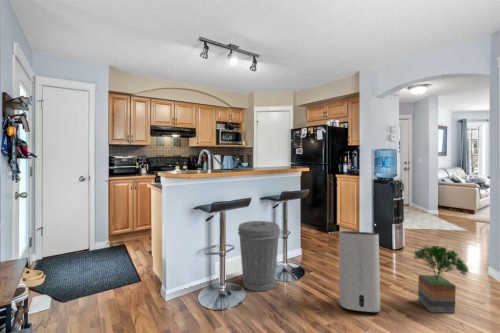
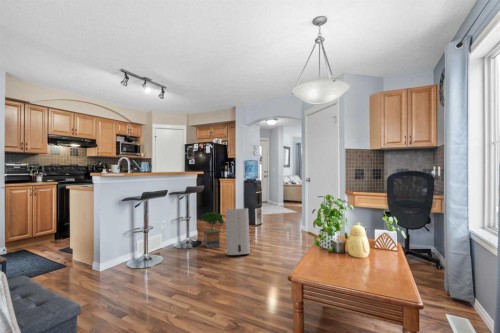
trash can: present [238,221,280,291] -> none [155,209,186,258]
potted tree: present [414,246,469,313] -> present [202,212,224,248]

